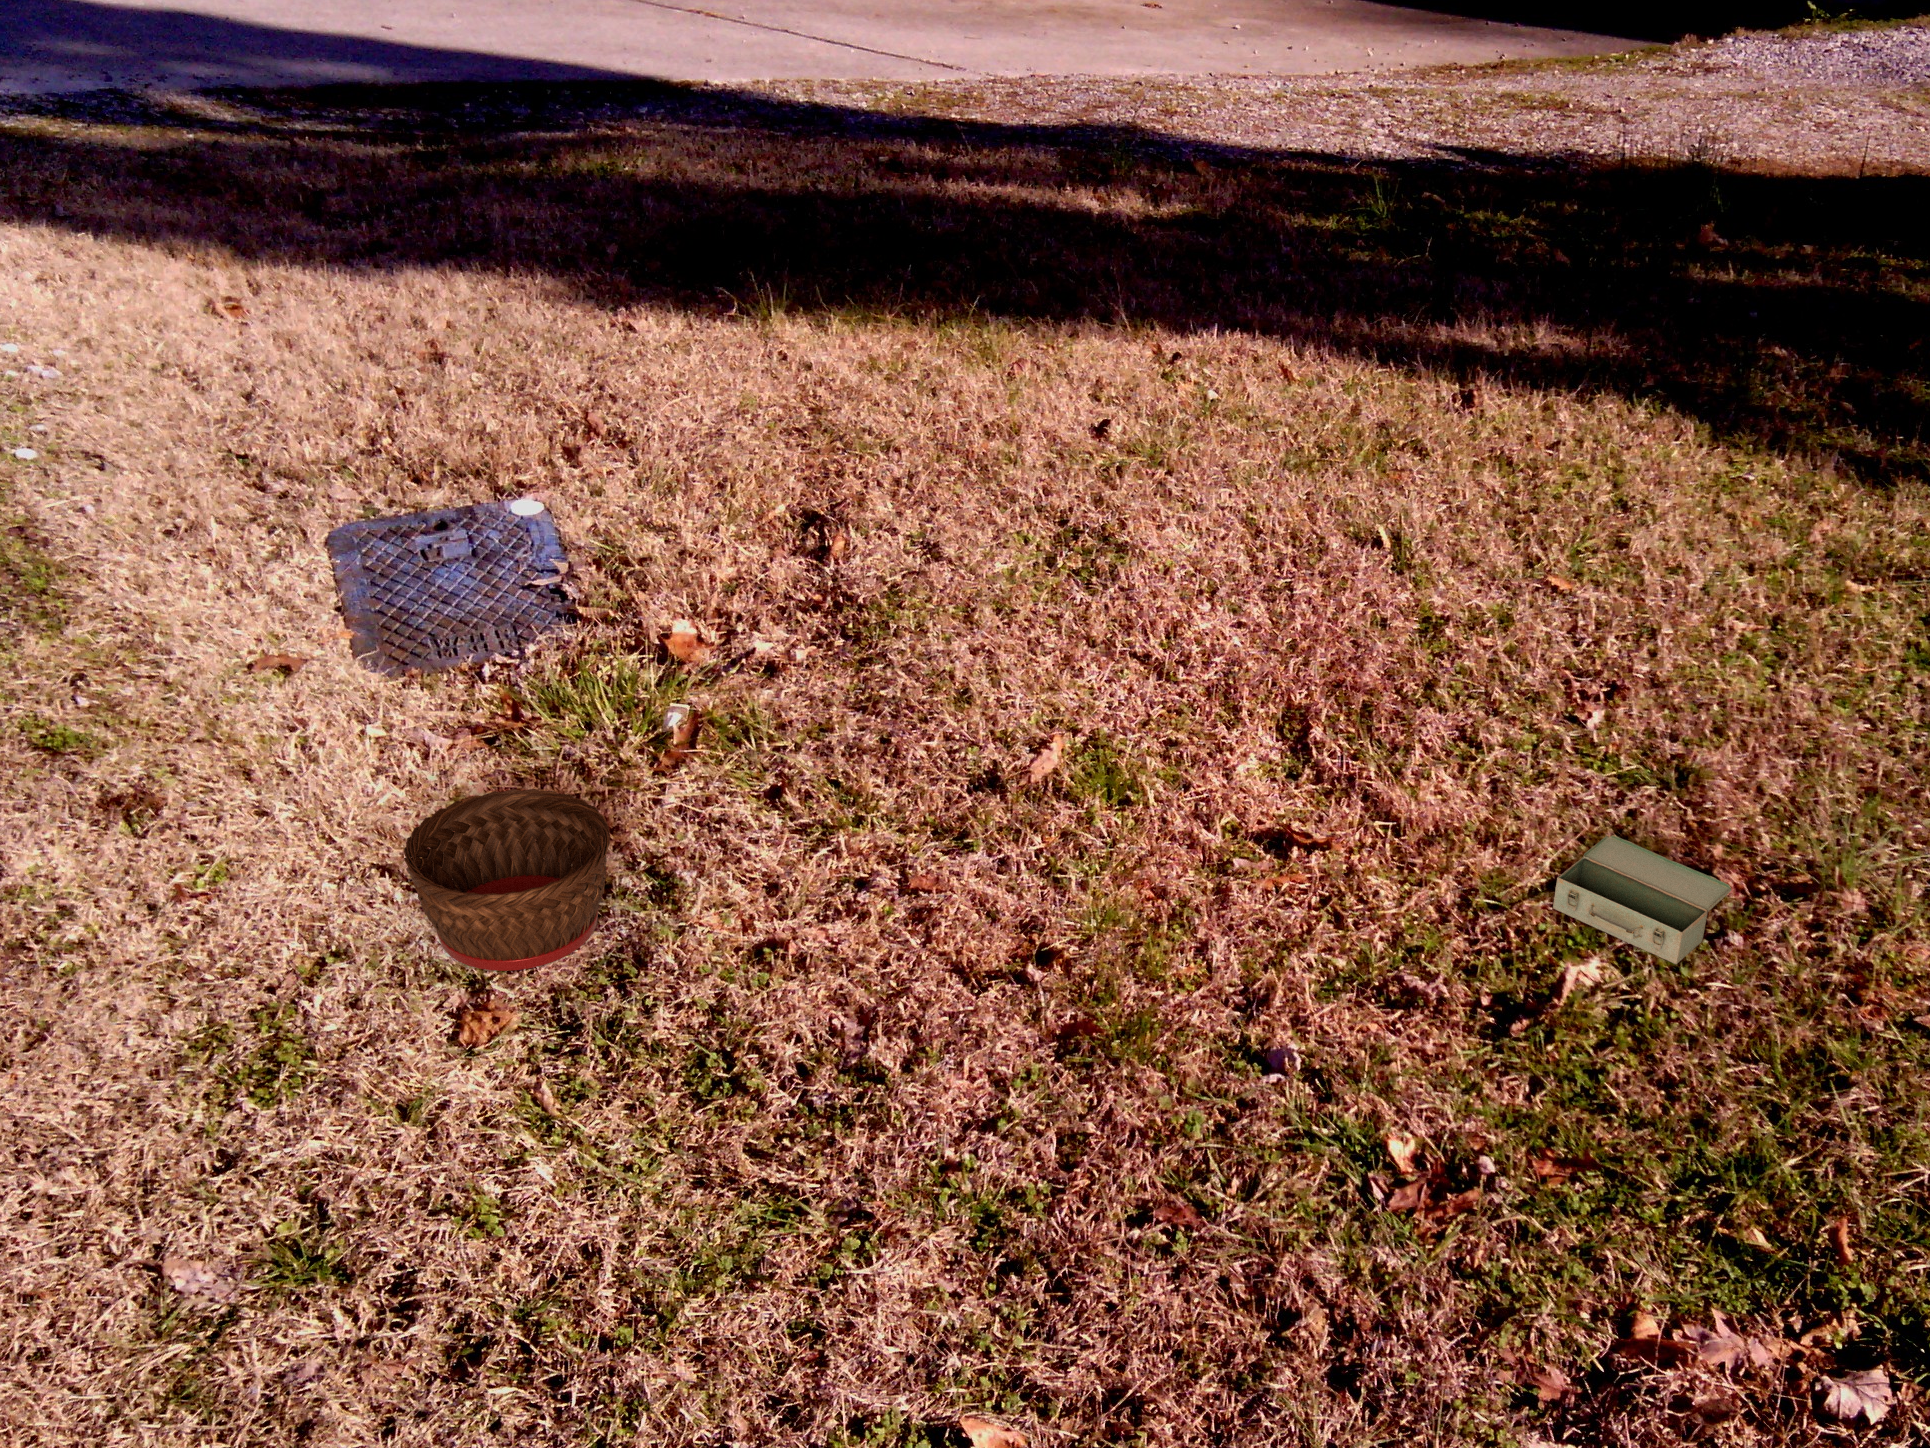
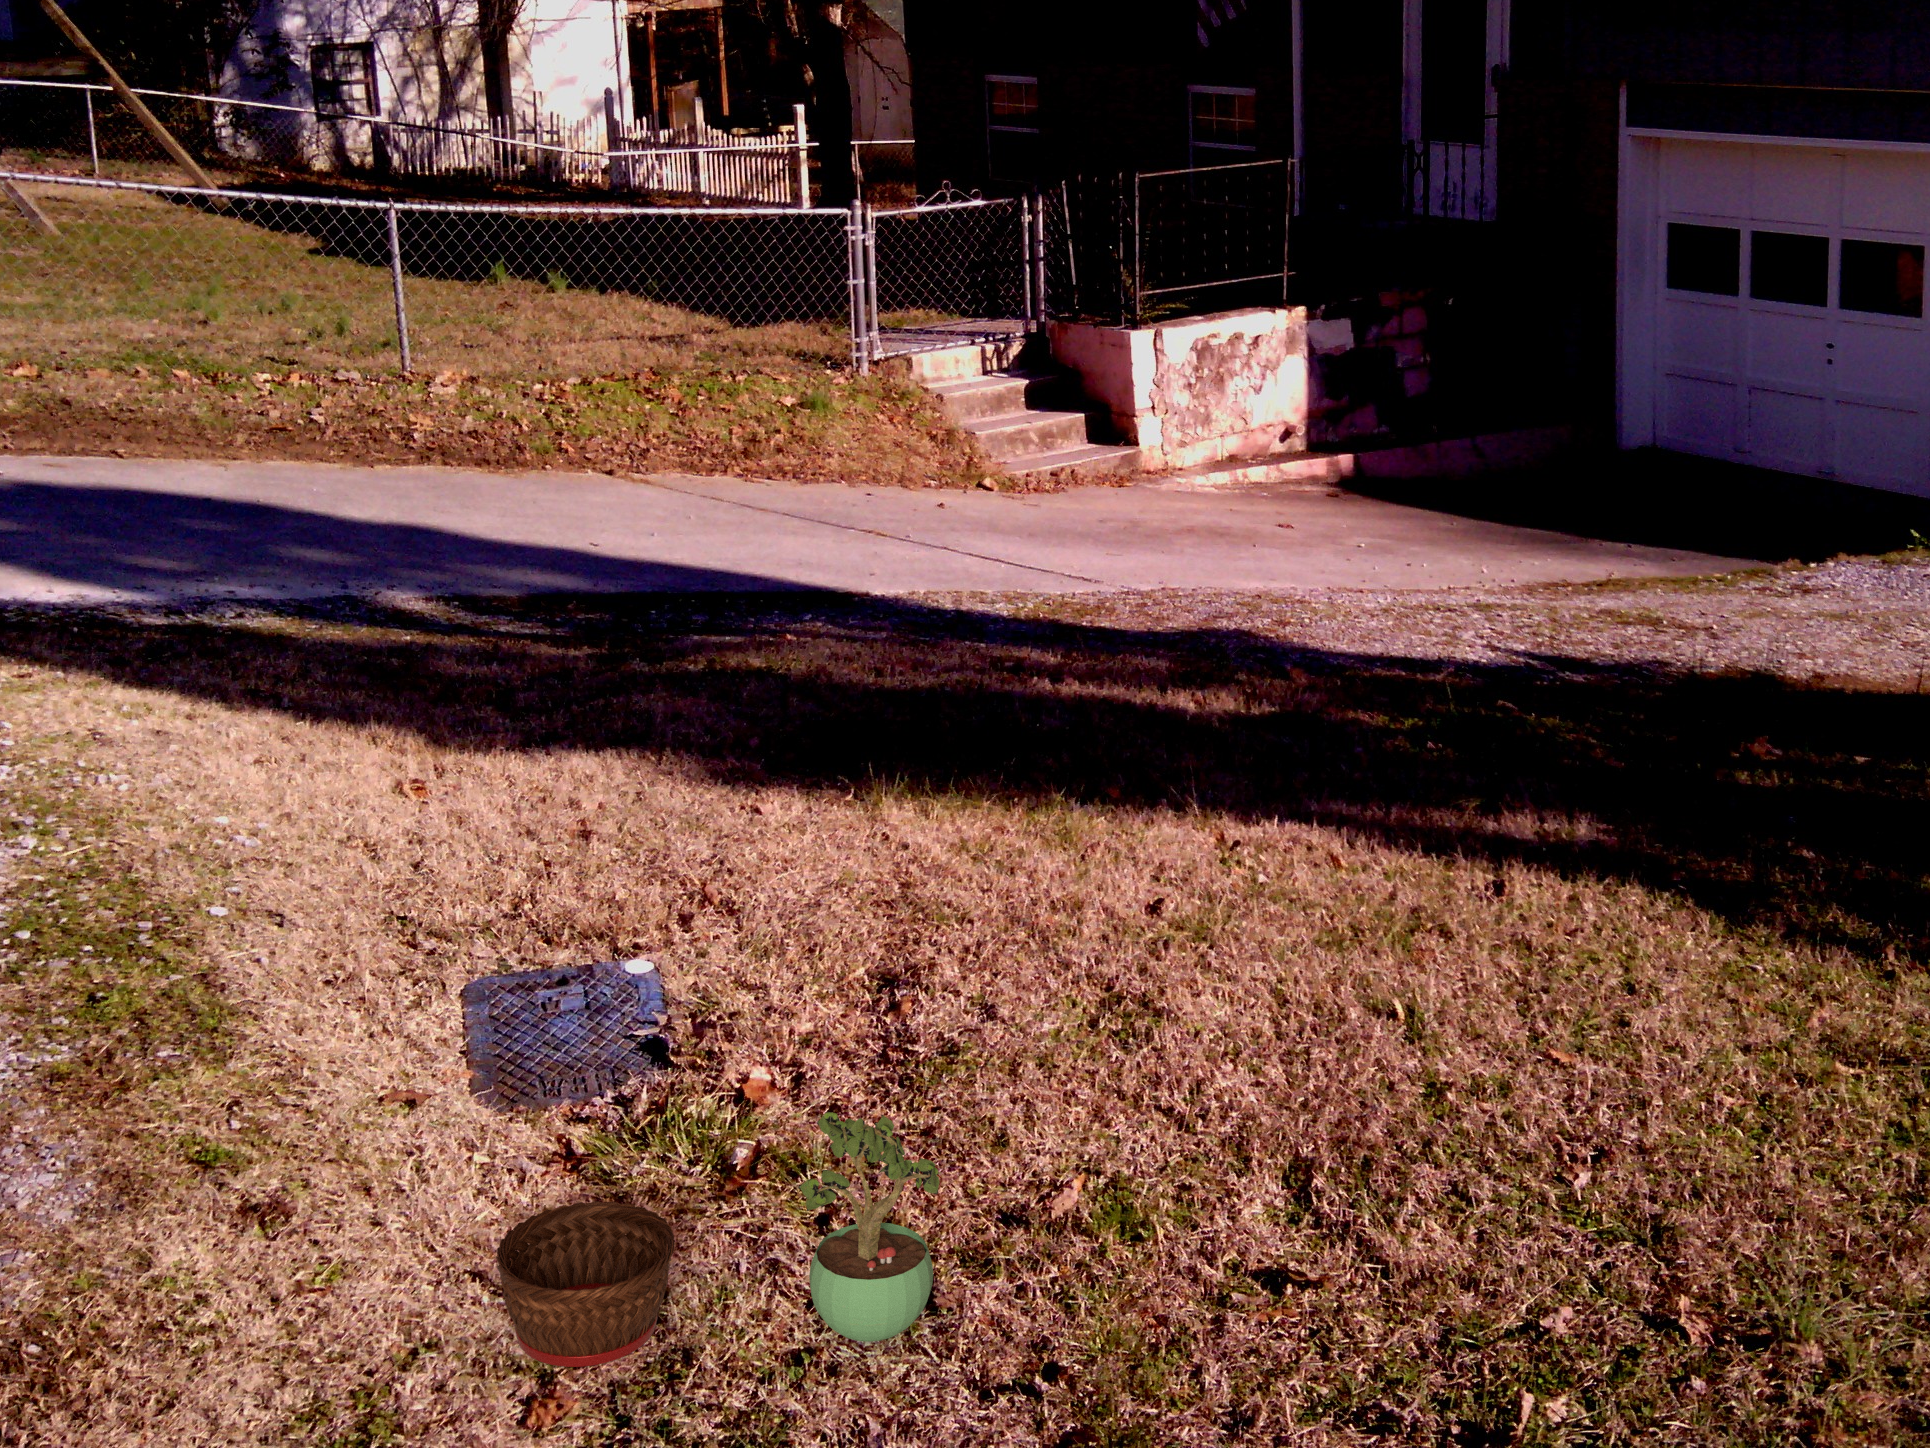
potted plant: none [747,691,914,929] -> present [798,1112,941,1342]
toolbox: present [1553,835,1732,964] -> none [1523,1279,1689,1403]

